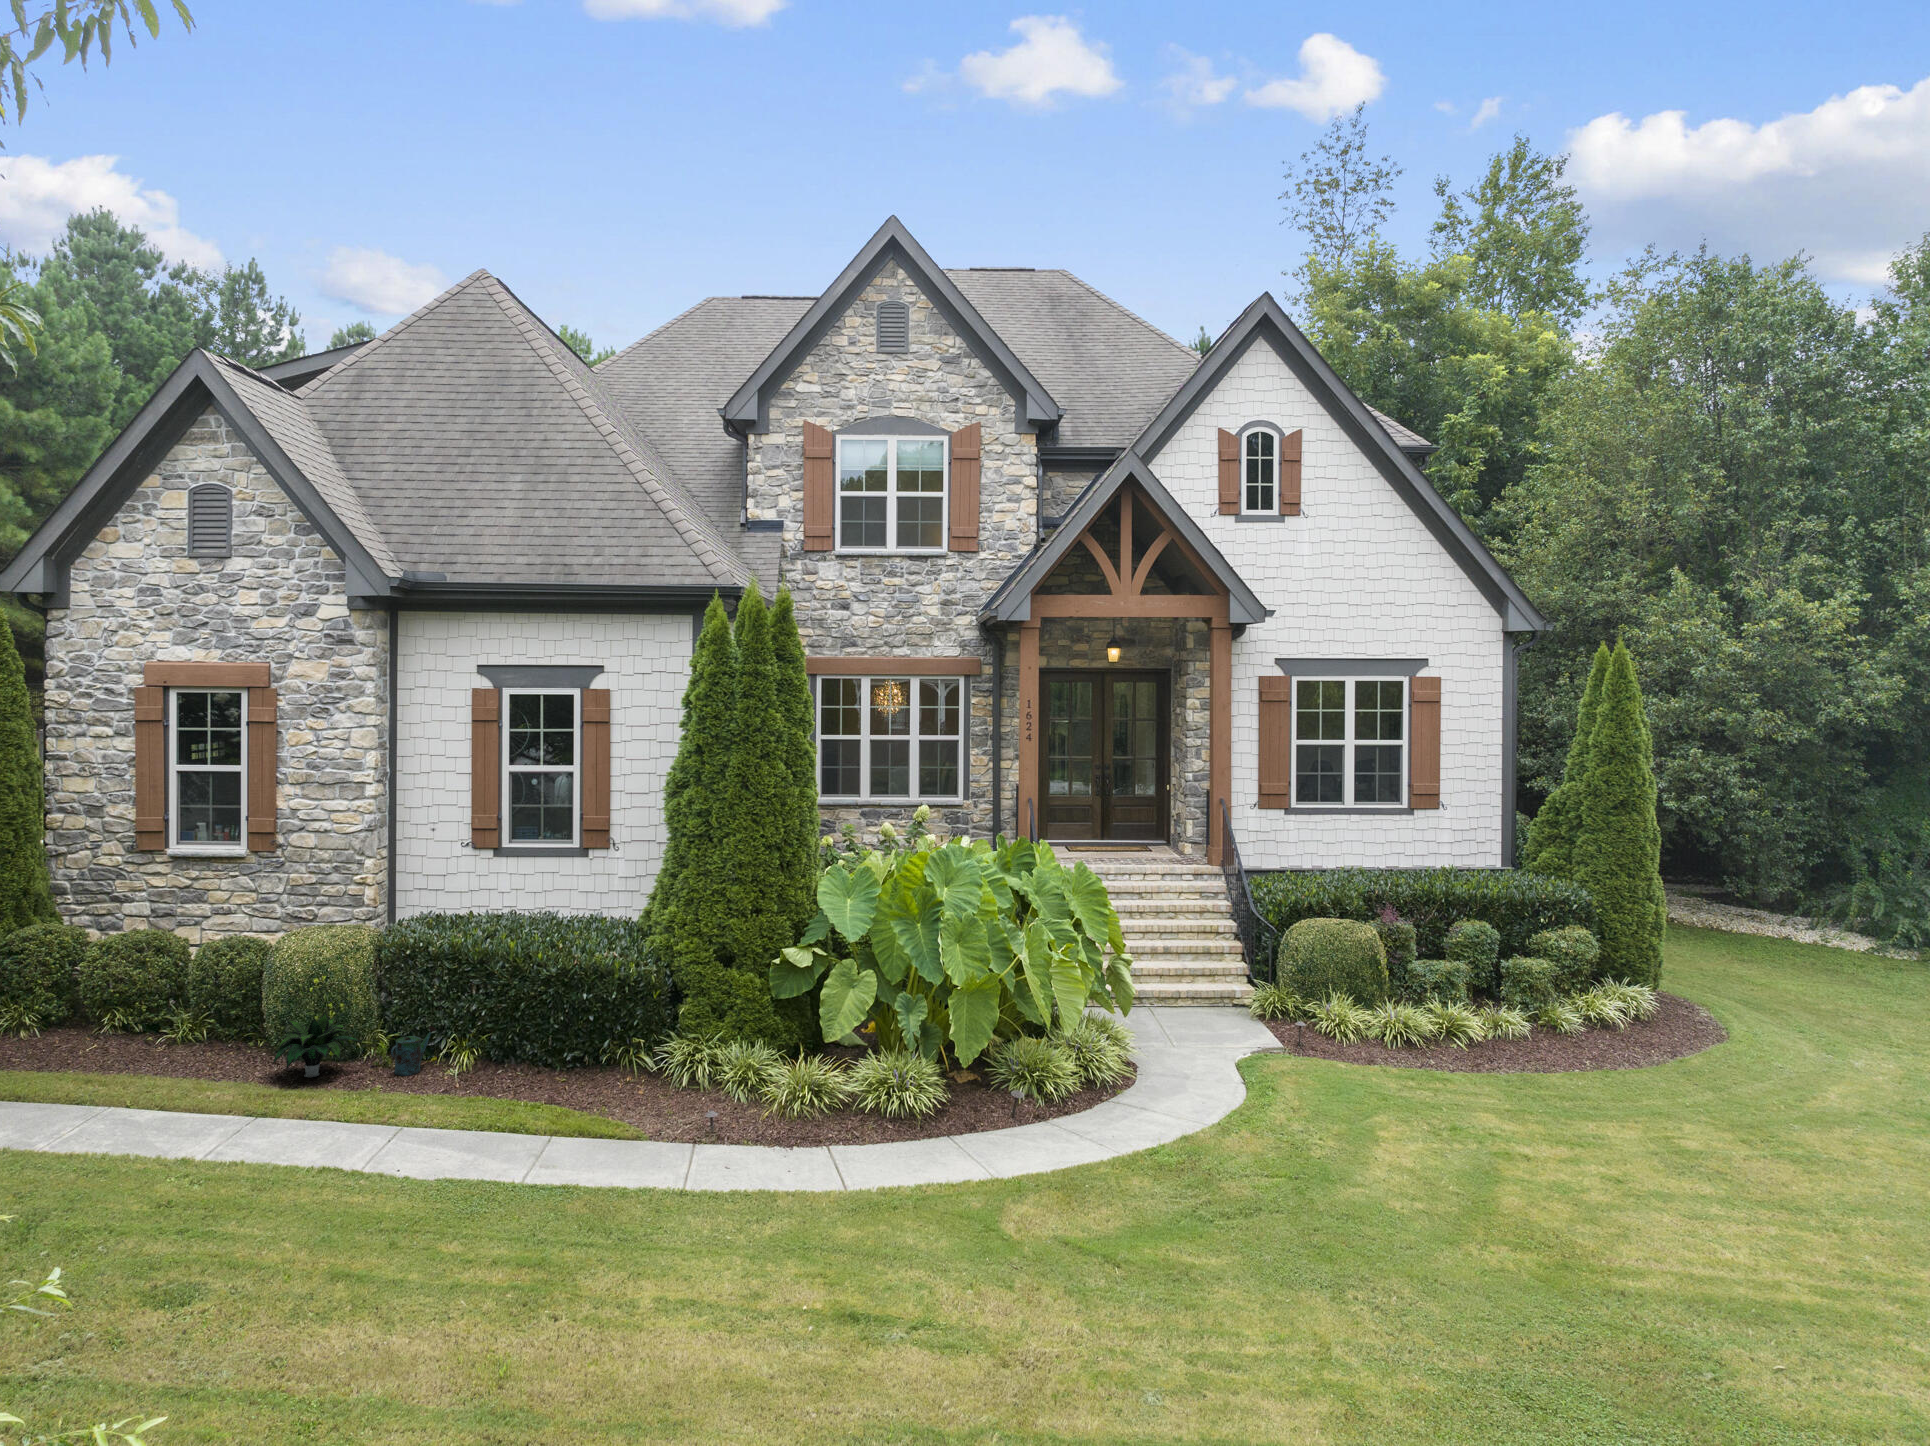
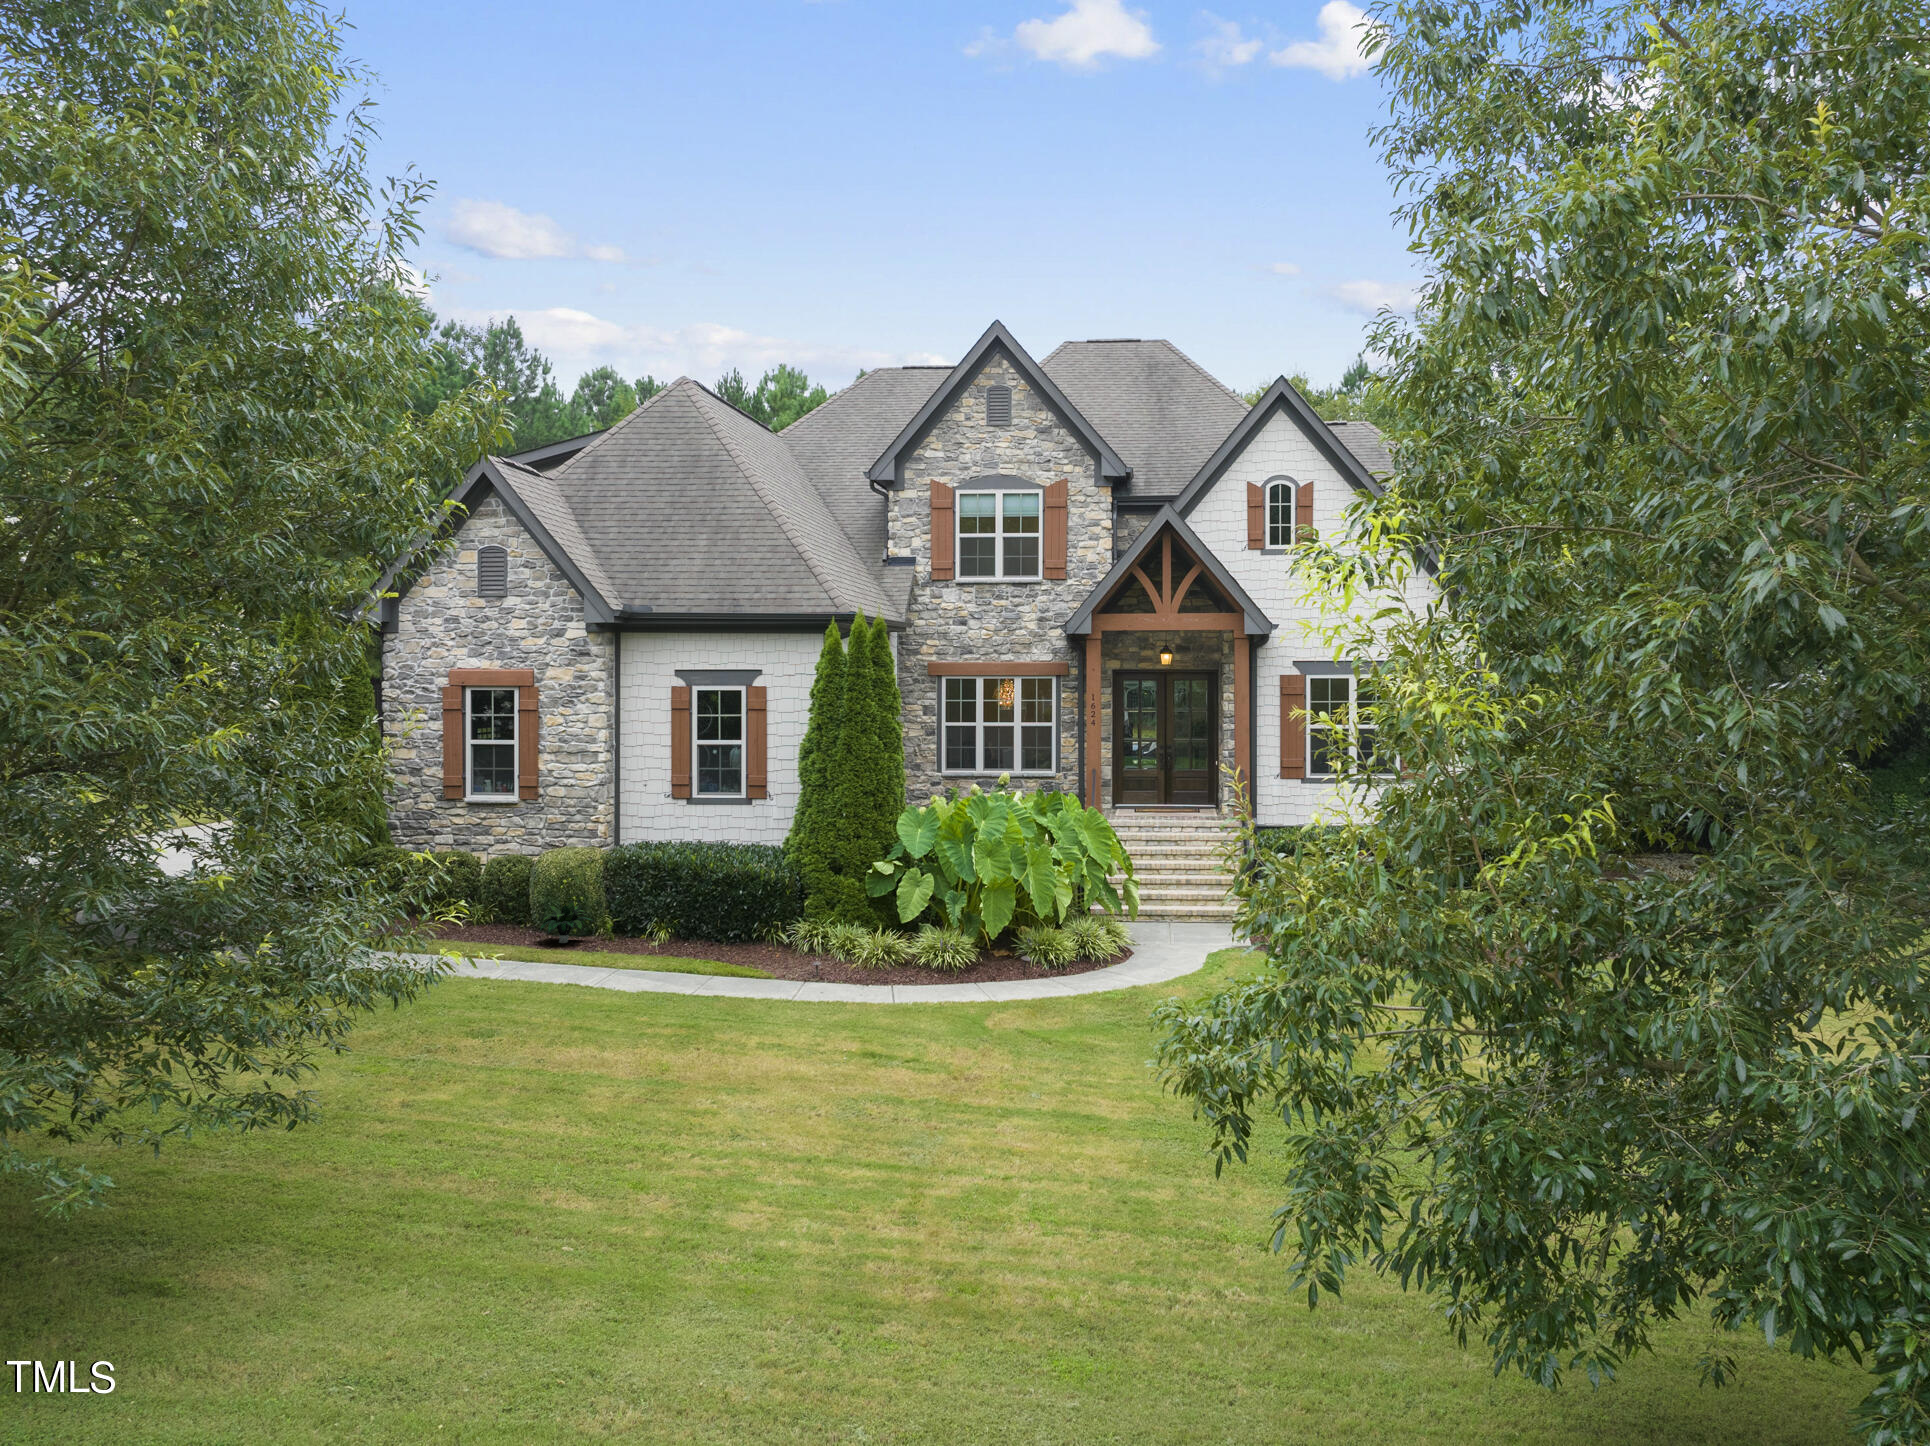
watering can: present [391,1026,437,1076] -> none [614,914,645,944]

